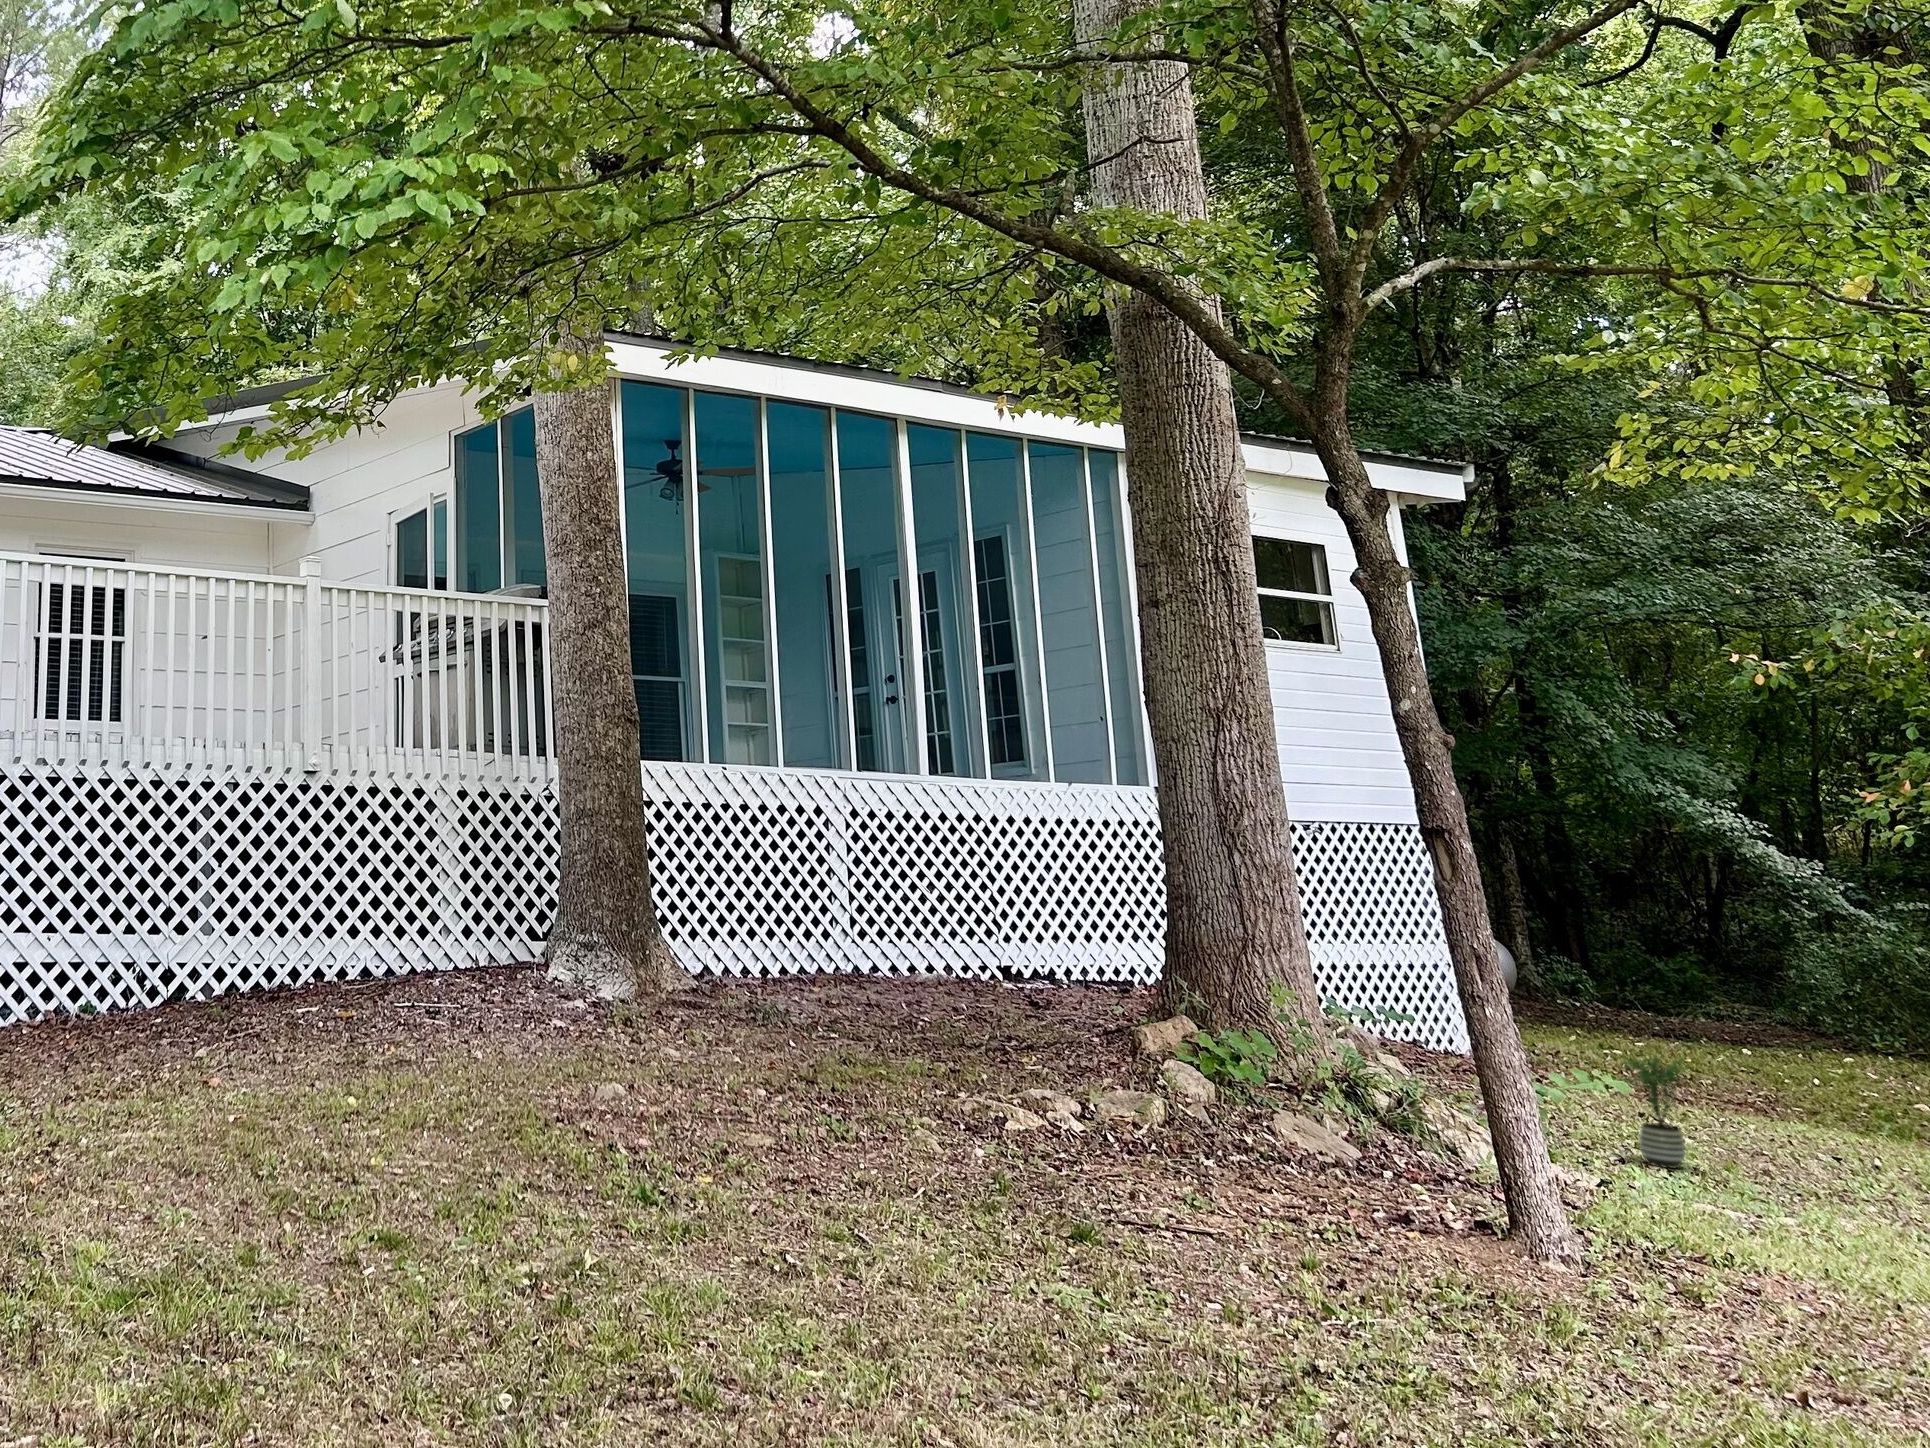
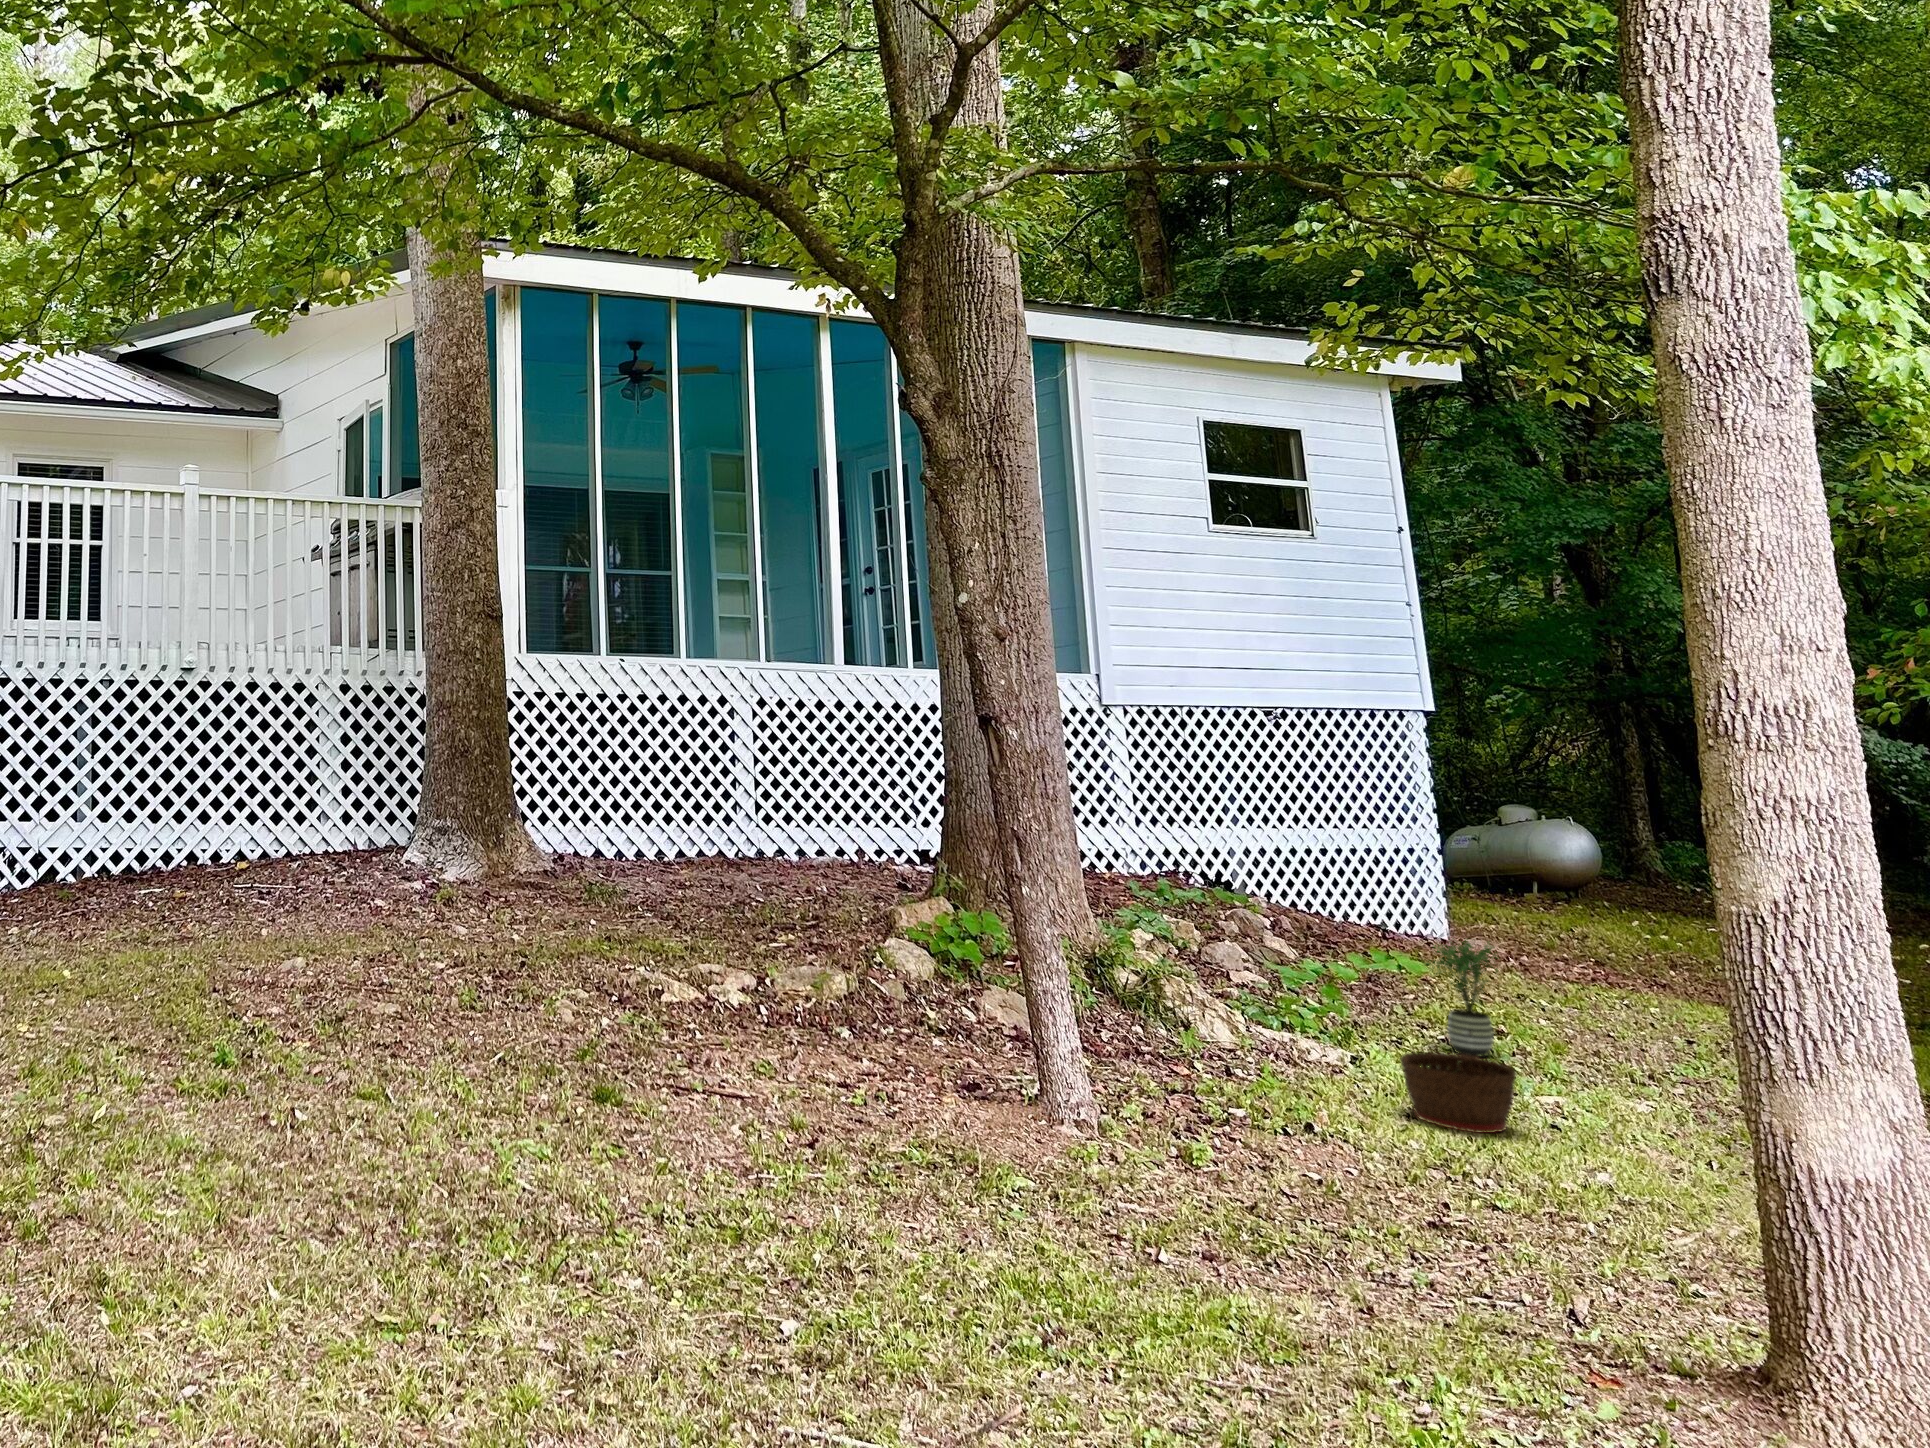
basket: none [1677,1164,1793,1241] -> present [1400,1051,1517,1133]

